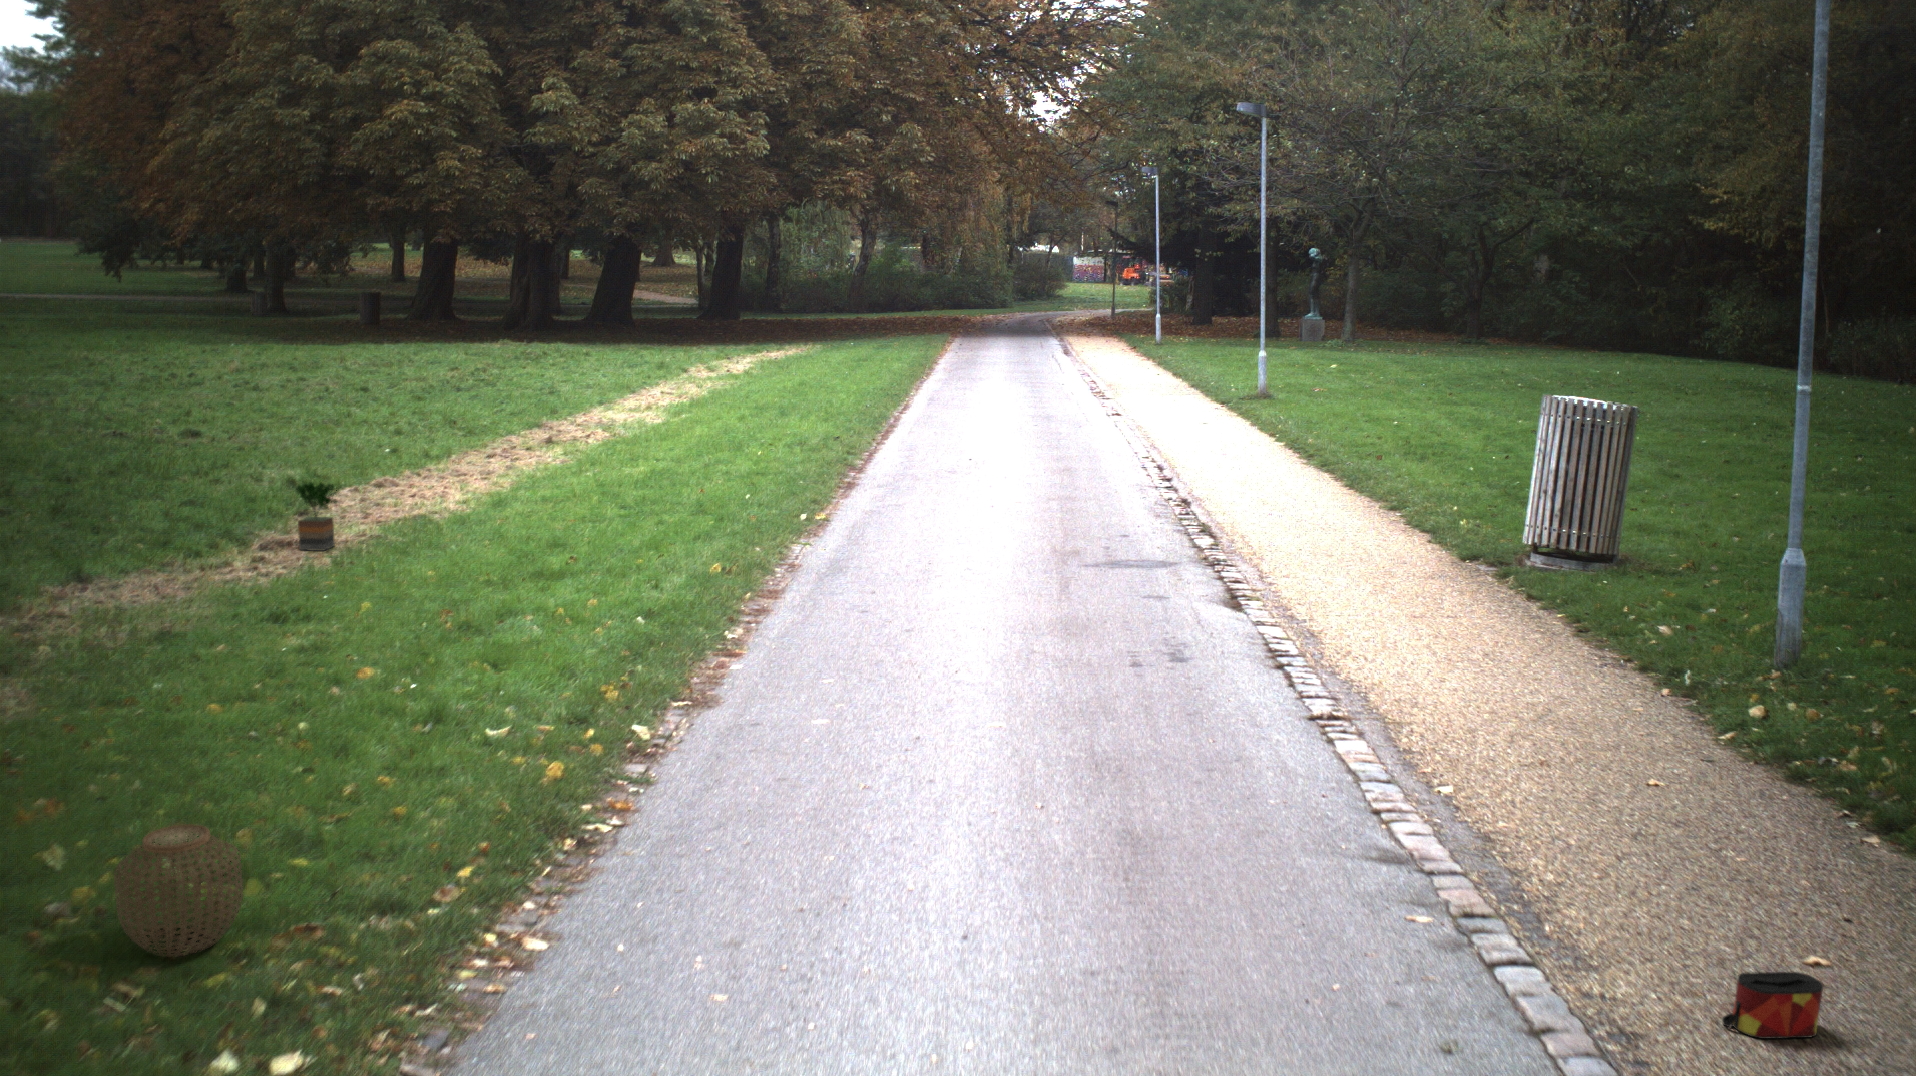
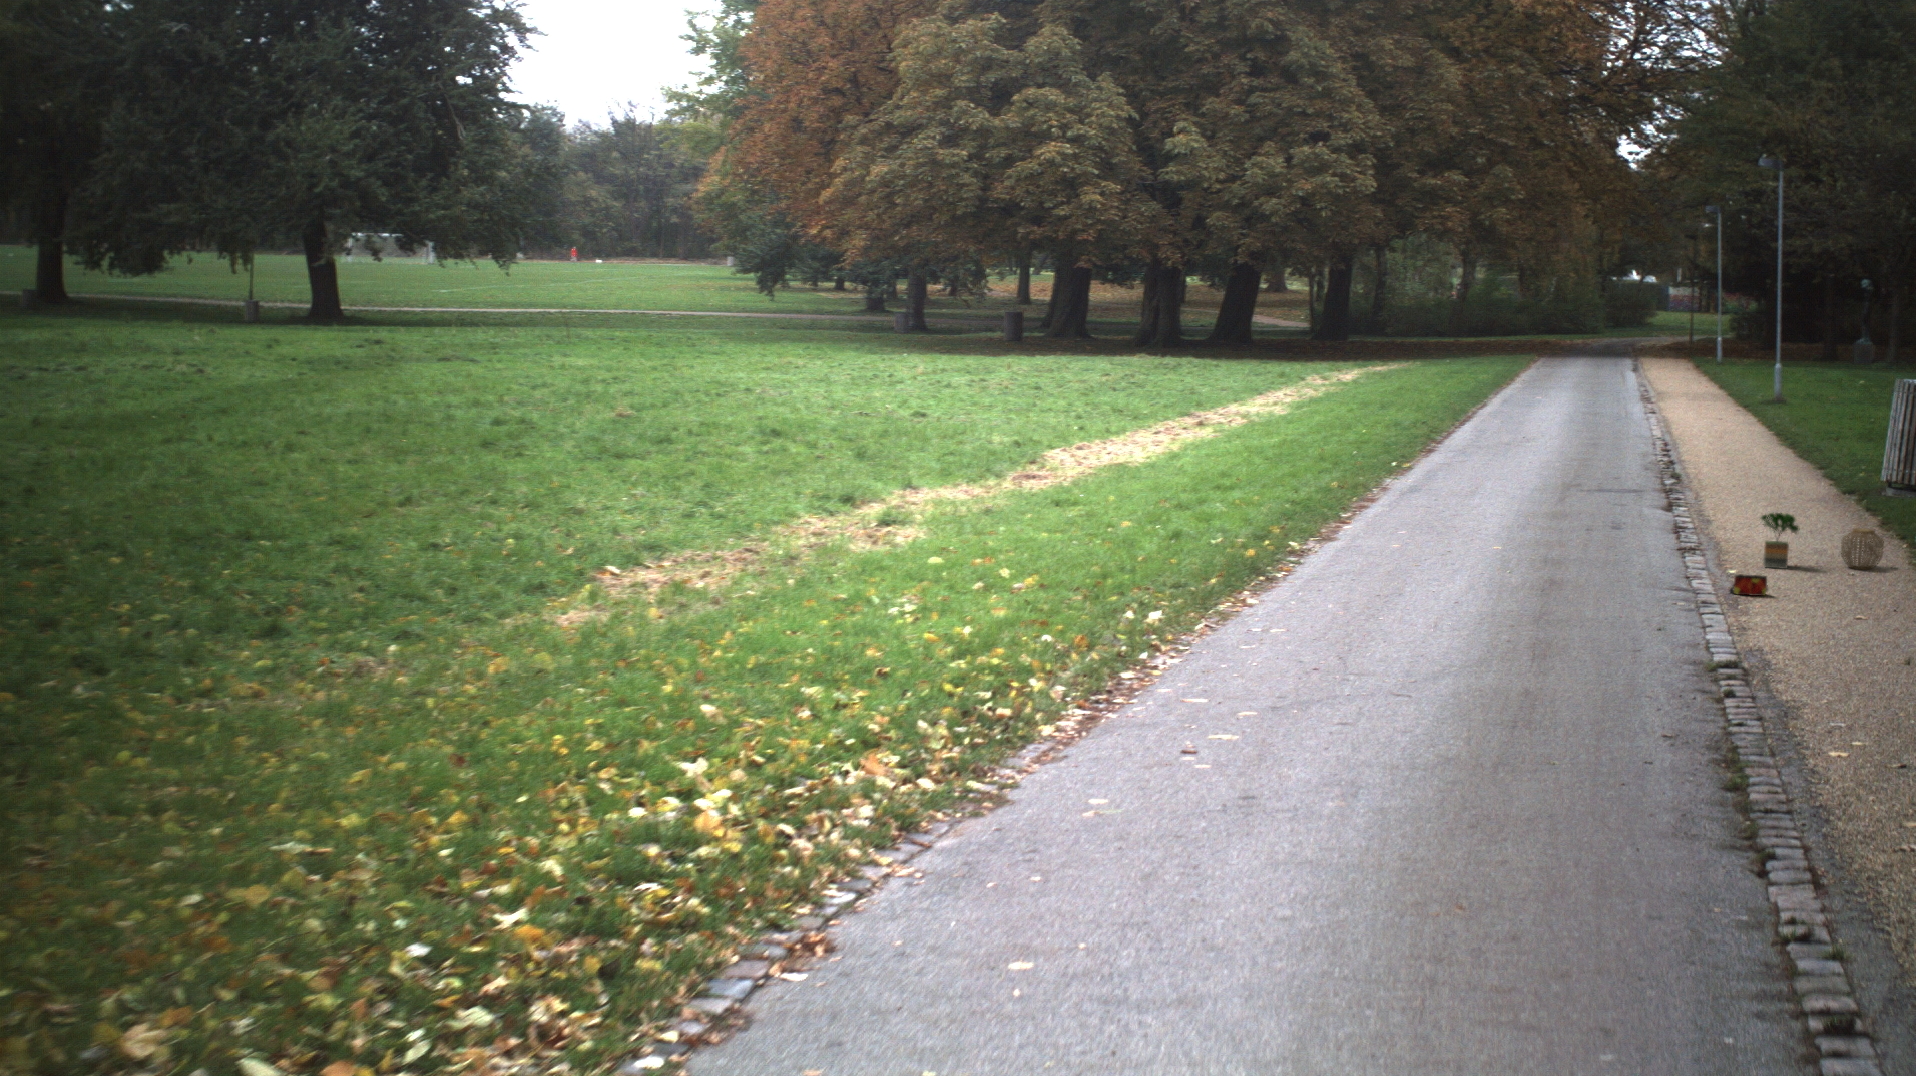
potted tree: present [295,482,339,551] -> present [1760,513,1800,569]
woven basket: present [114,824,243,957] -> present [1841,528,1884,570]

